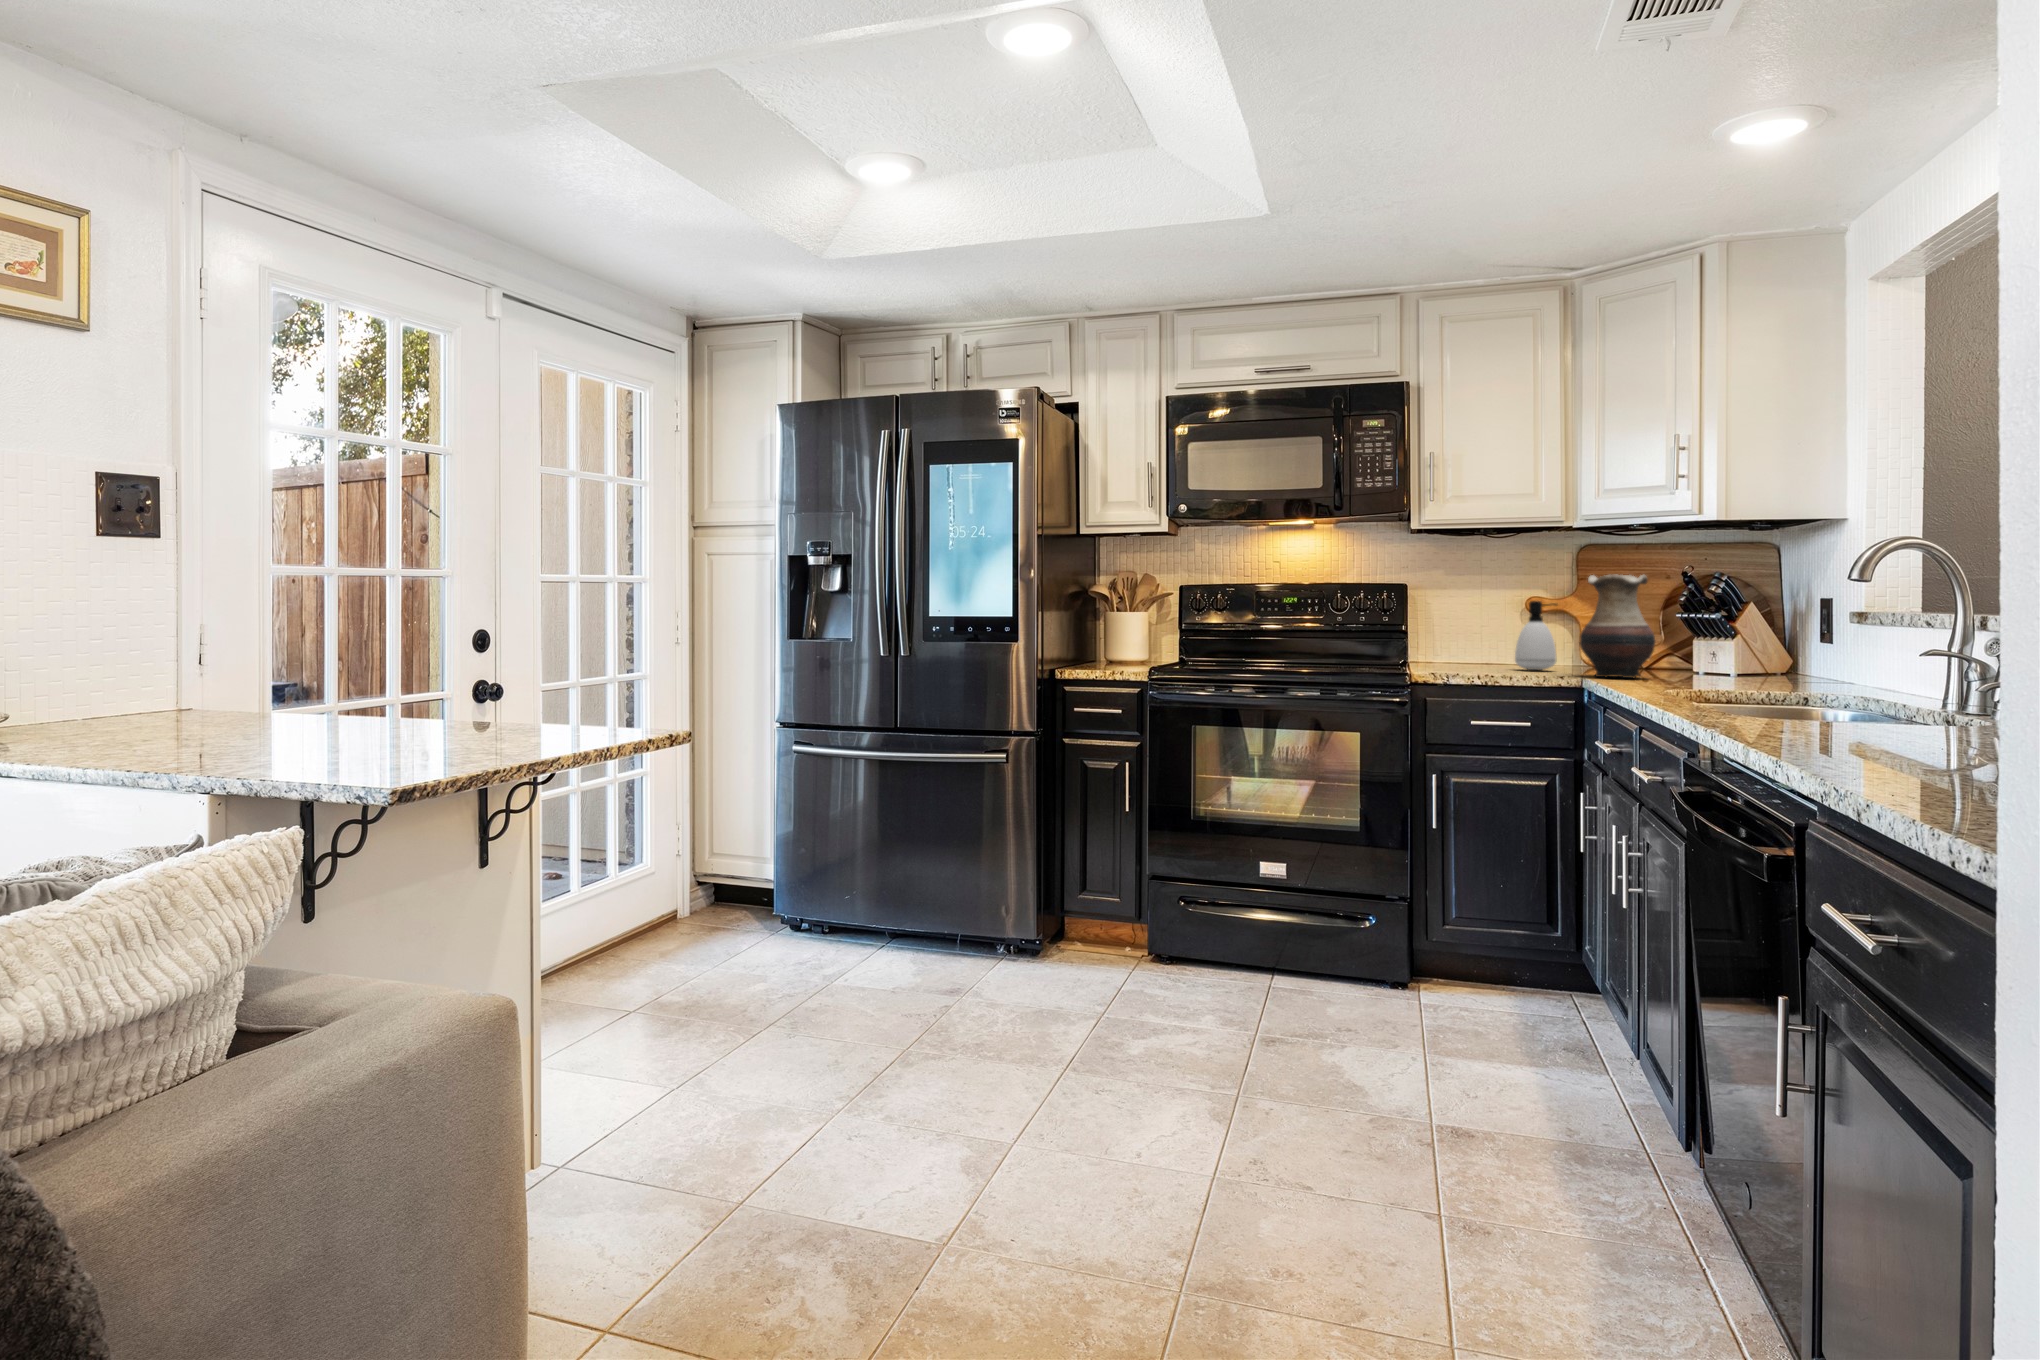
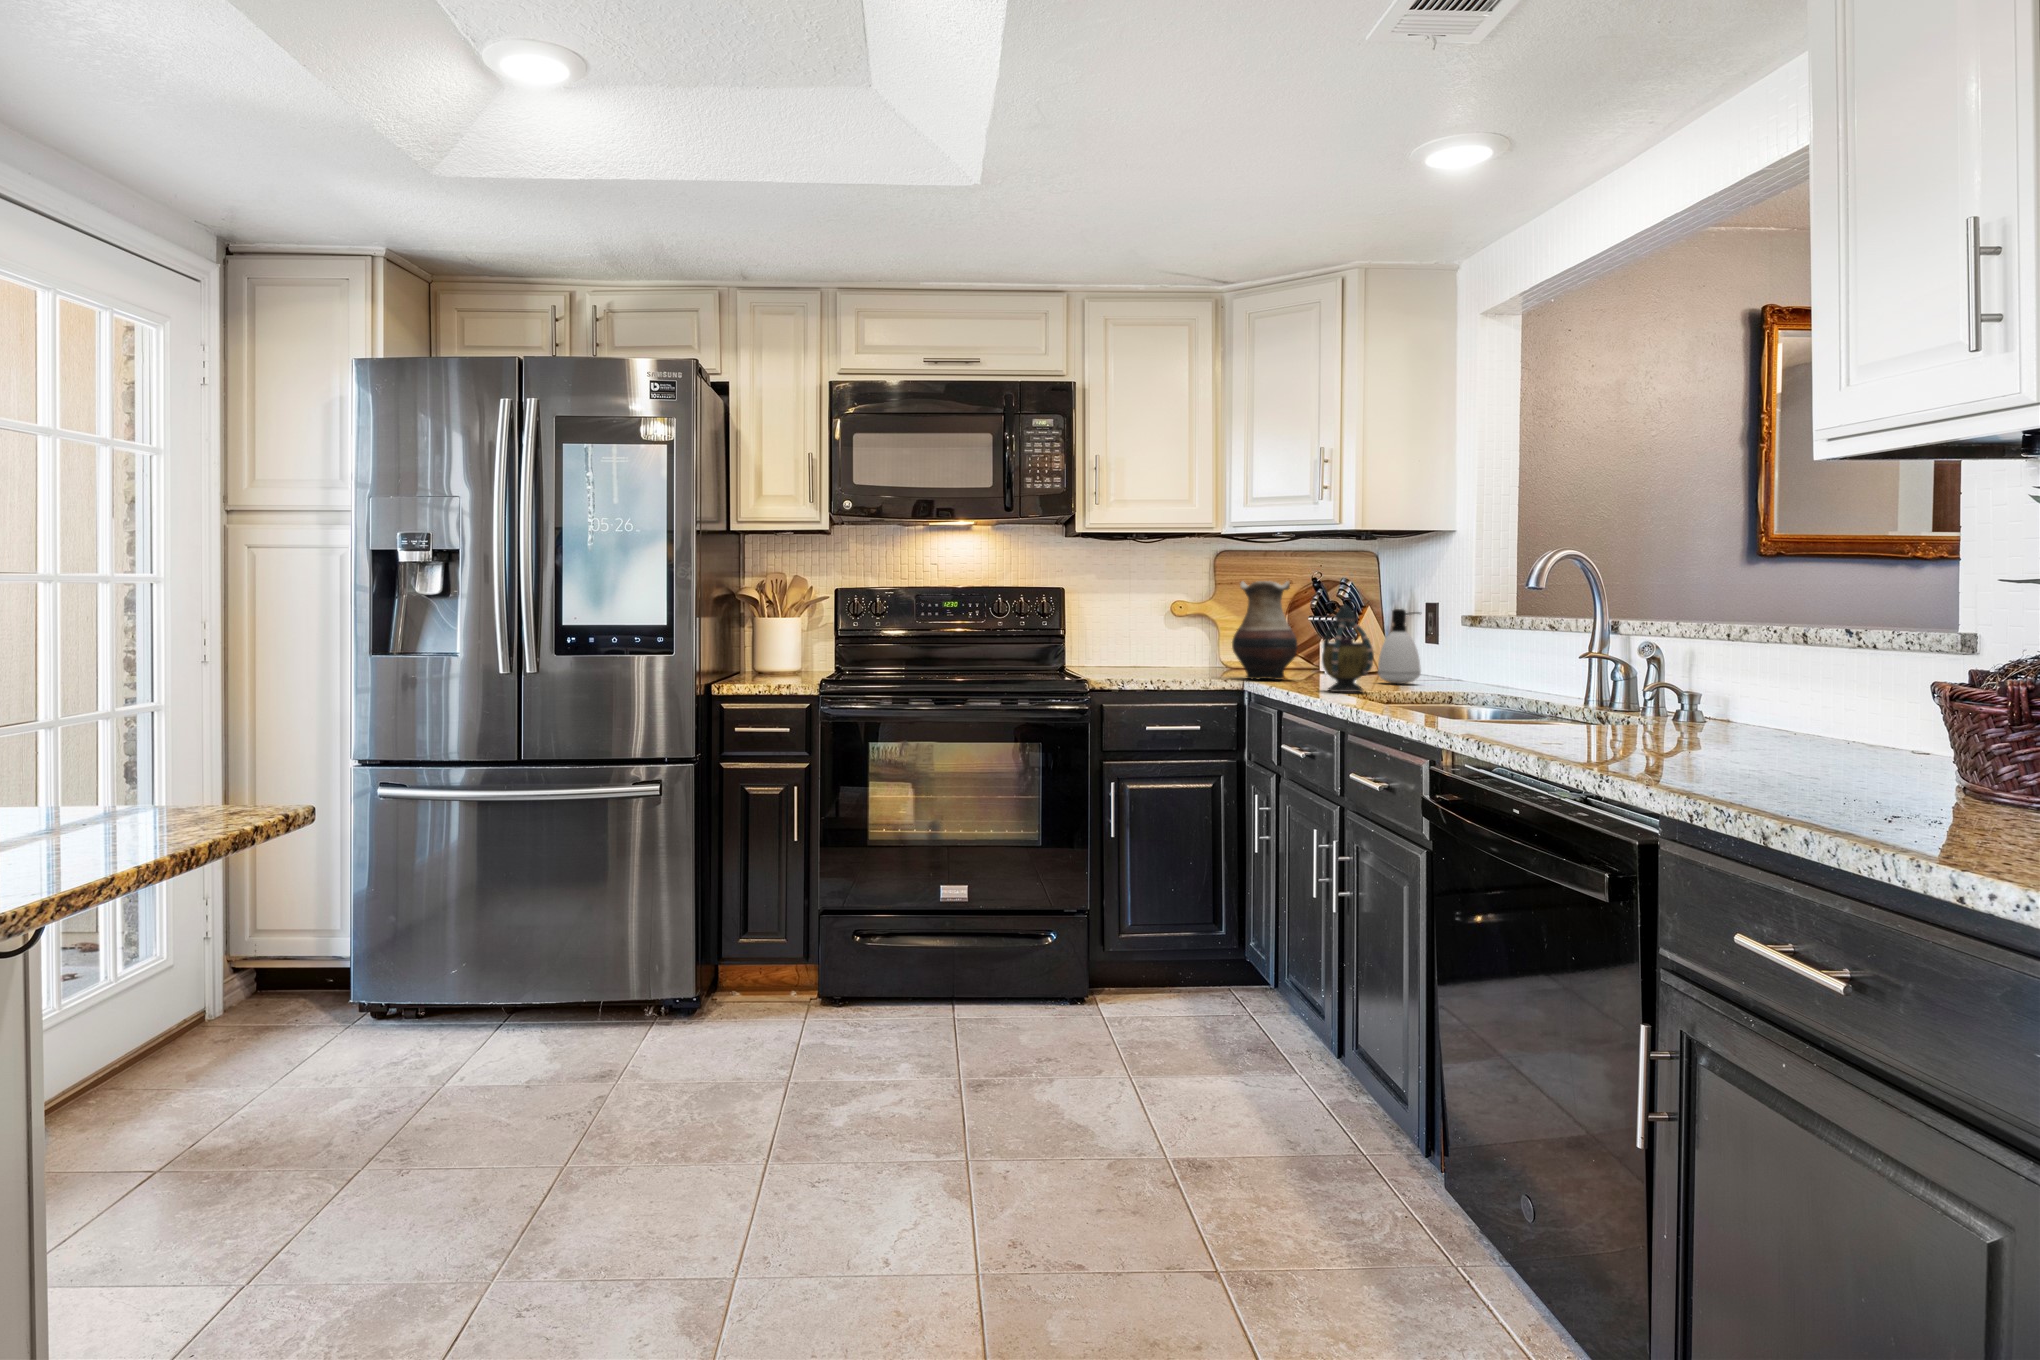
teapot: none [1661,598,1717,691] -> present [1322,605,1374,692]
soap dispenser: present [1515,601,1557,670] -> present [1378,609,1421,684]

